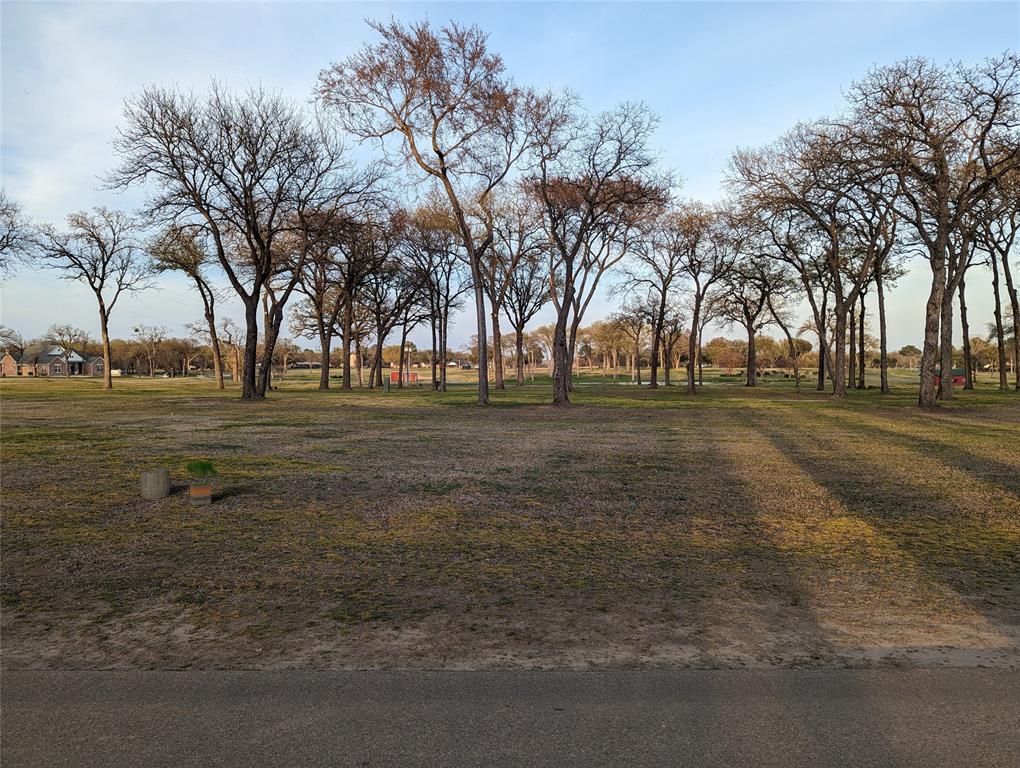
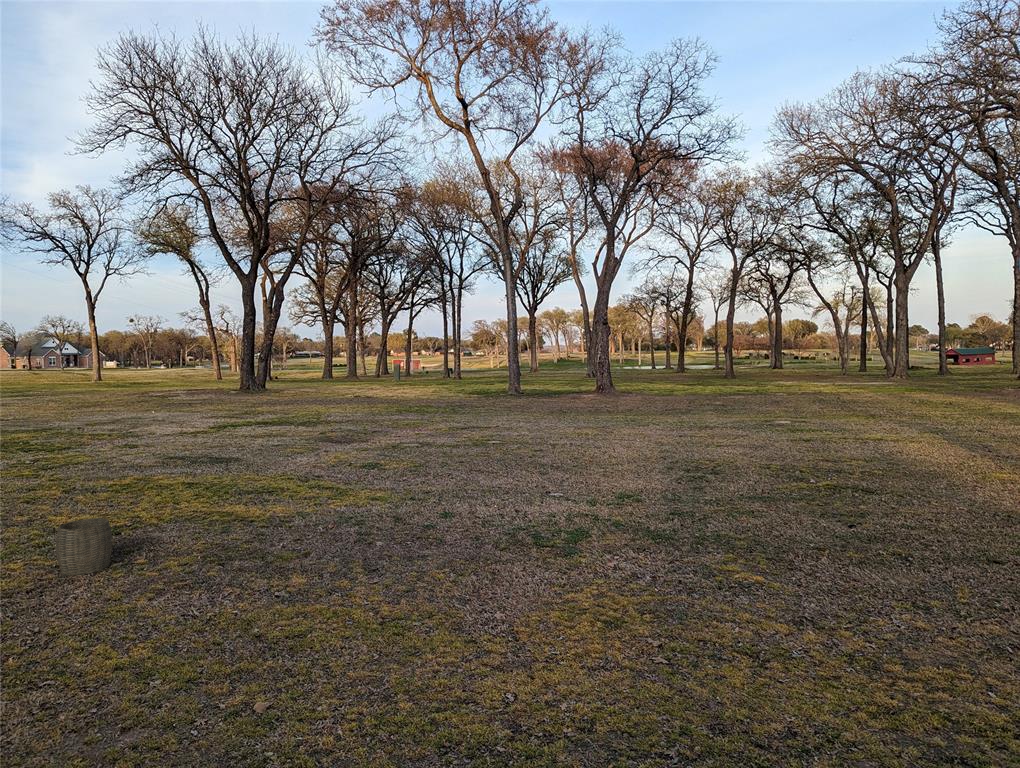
potted tree: present [186,461,217,505] -> none [128,508,192,593]

